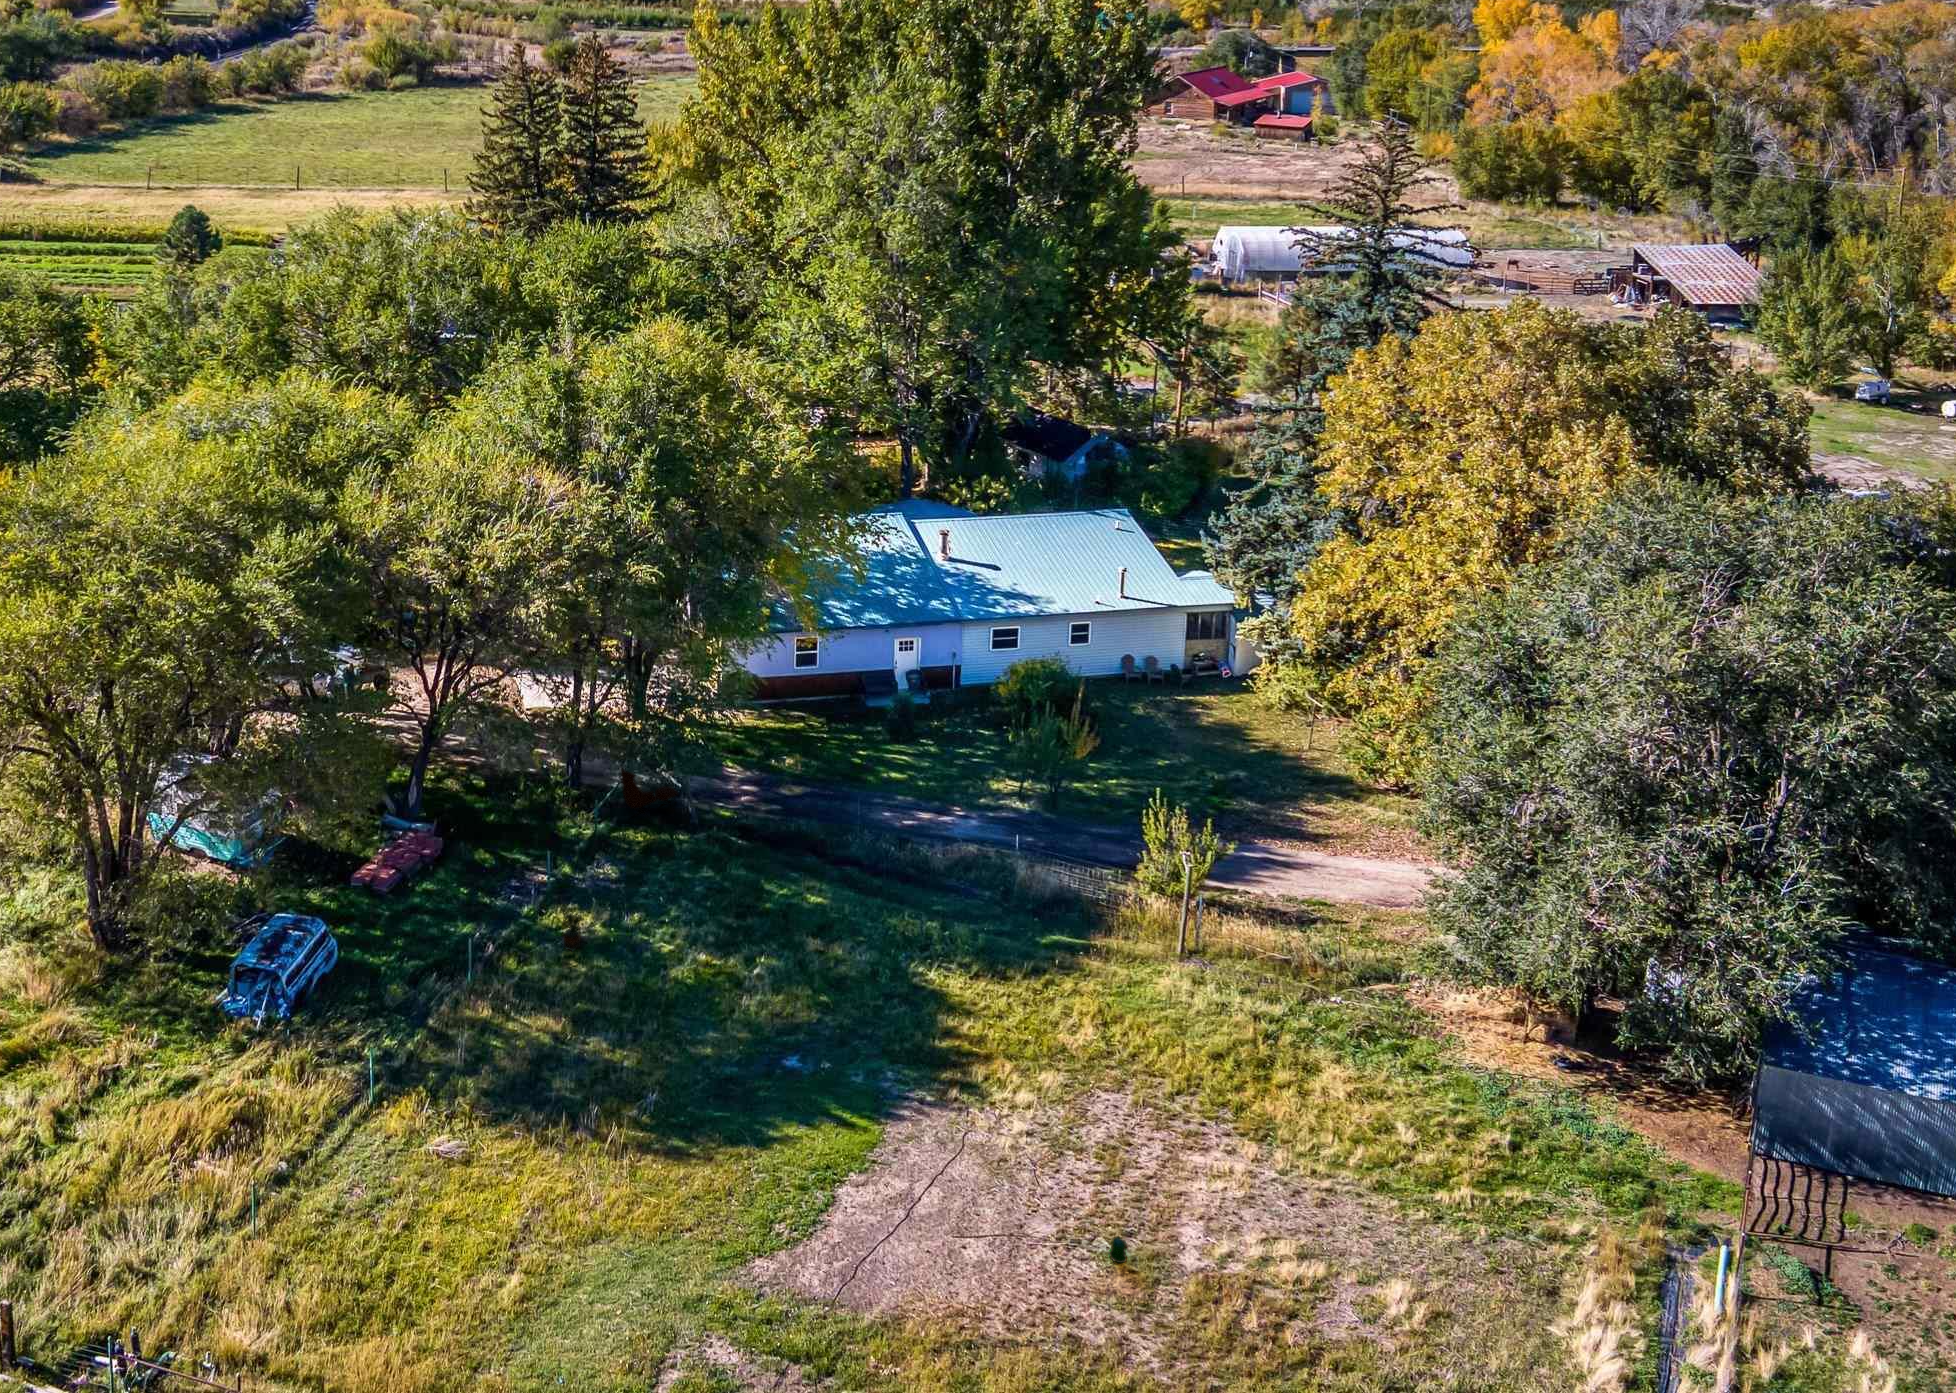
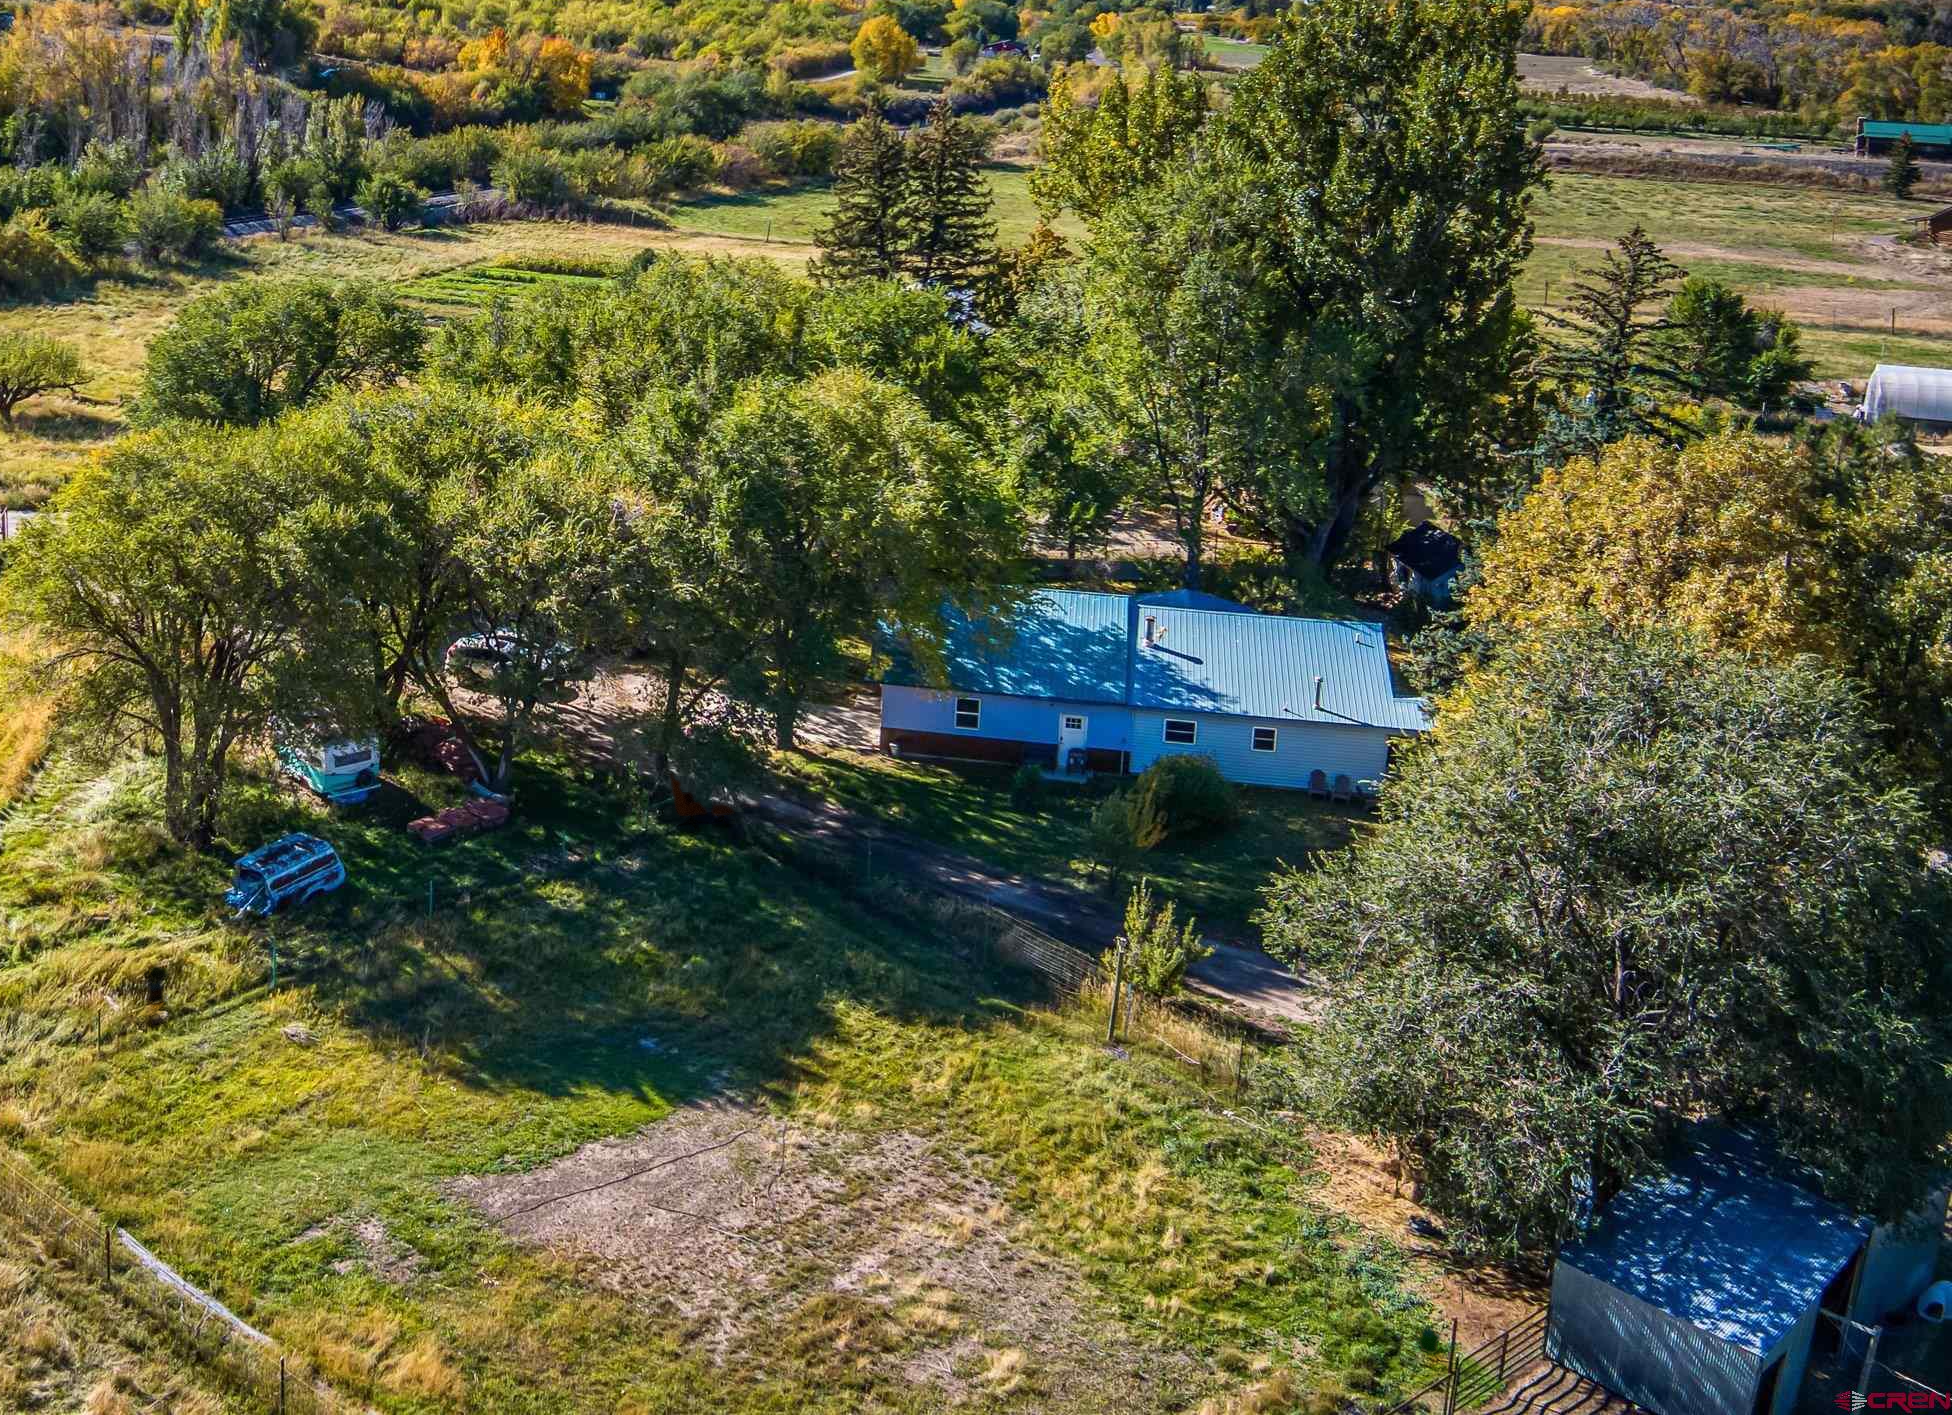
potted tree: present [563,913,583,951] -> present [145,966,169,1004]
watering can: present [1109,1236,1127,1264] -> present [1414,1325,1441,1354]

